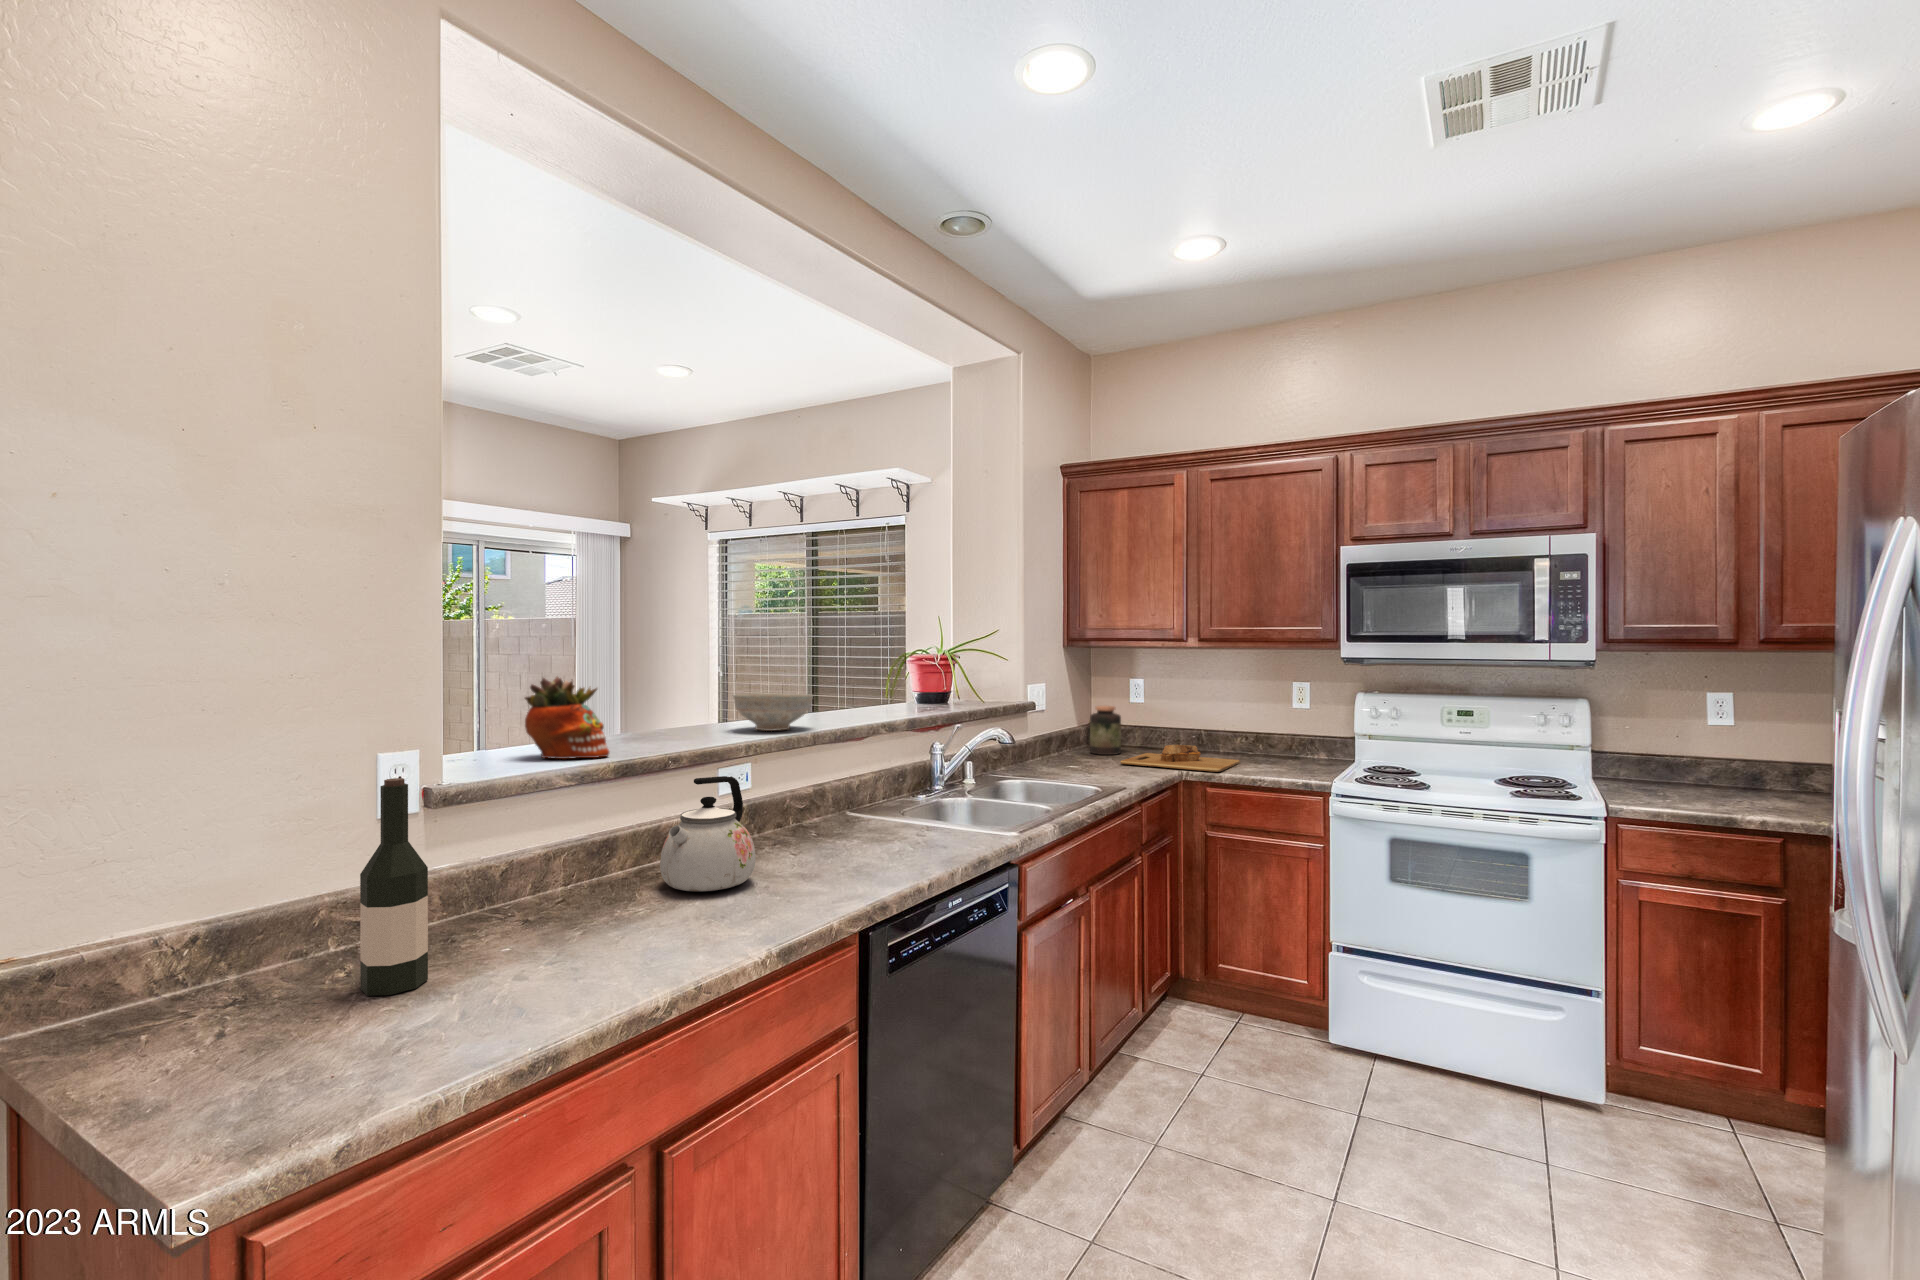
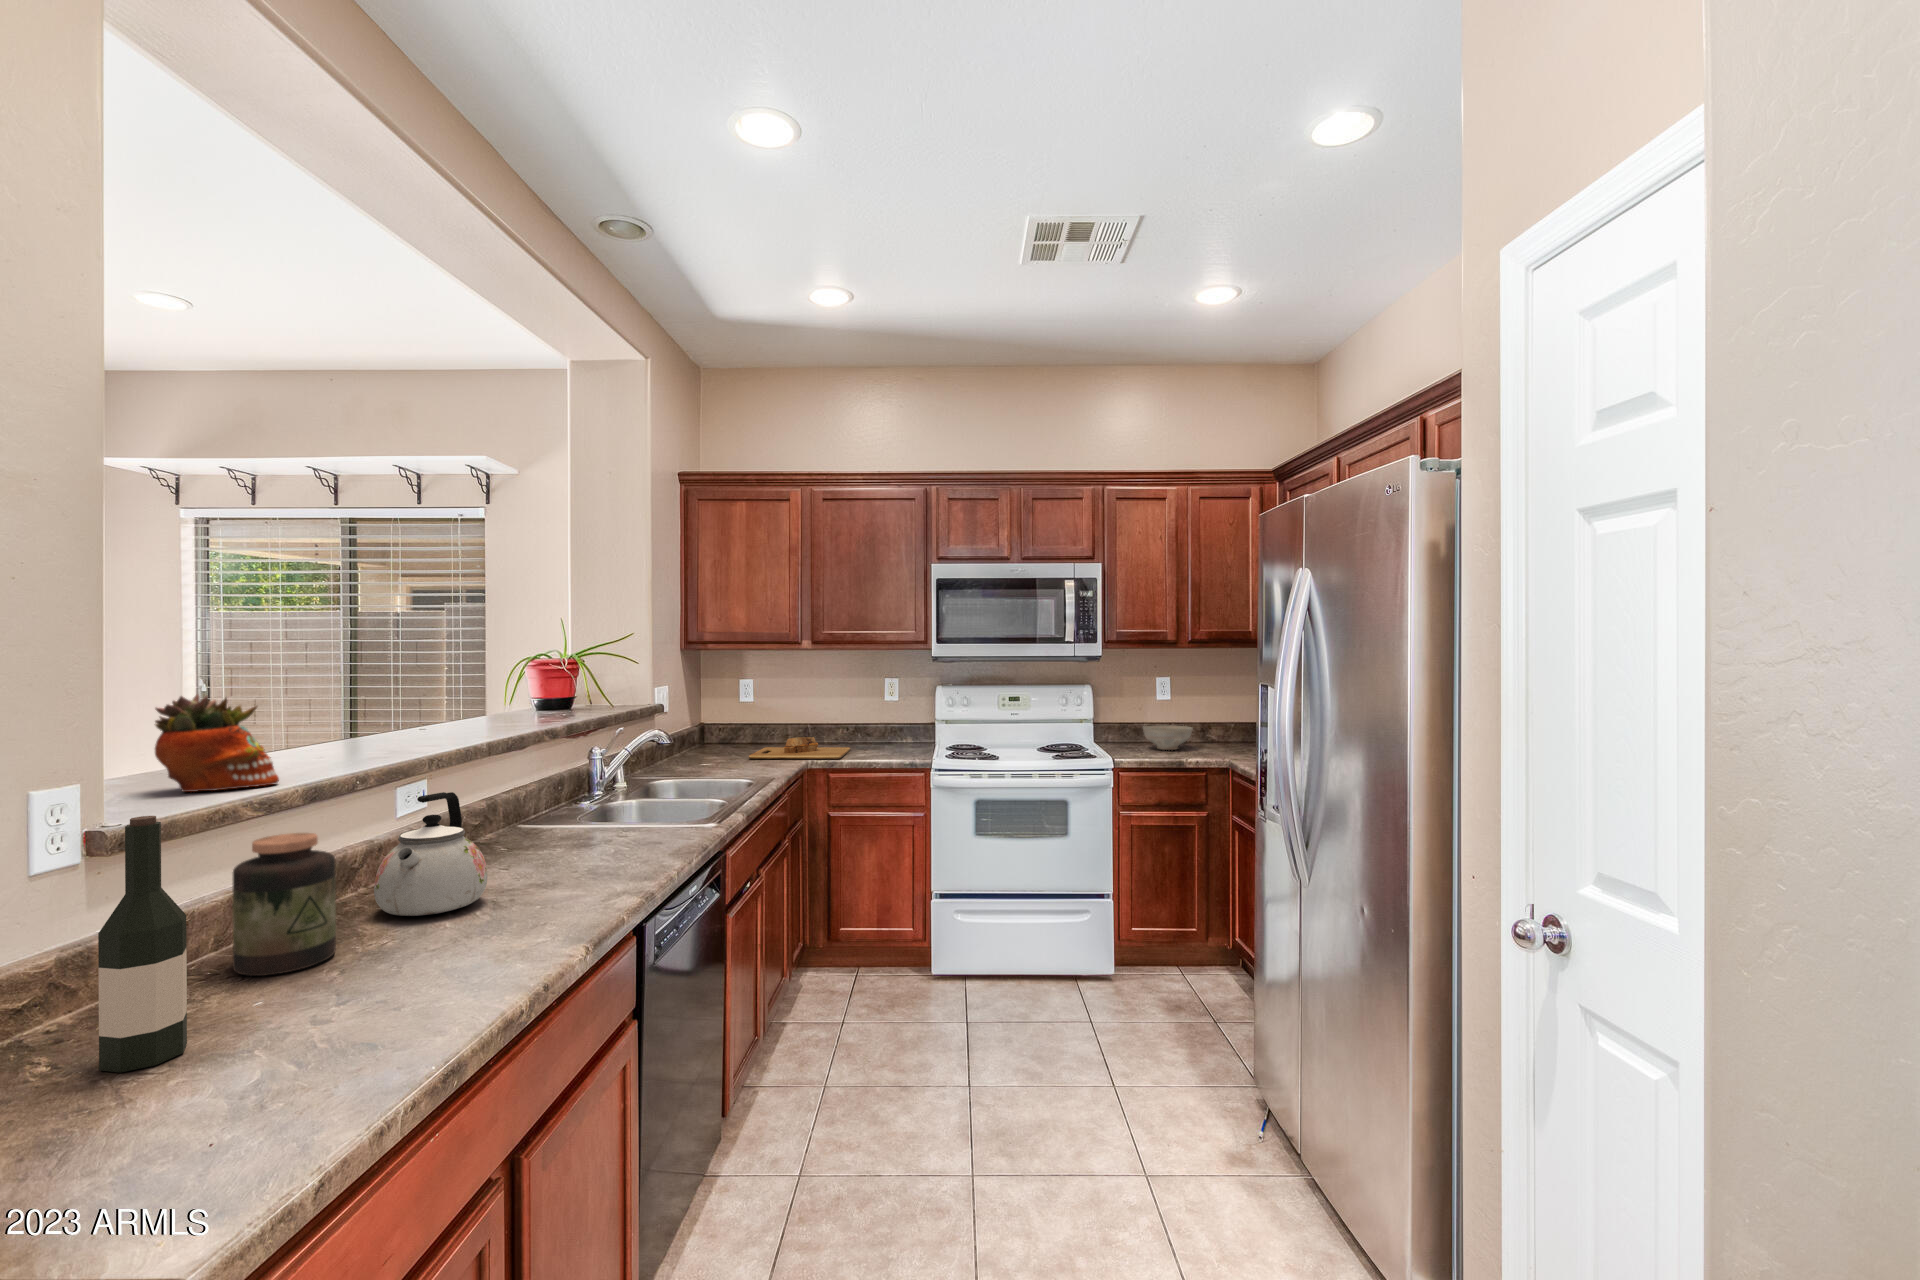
decorative bowl: present [733,693,813,731] -> present [1143,726,1192,750]
jar: present [1090,706,1121,755] -> present [233,833,336,976]

